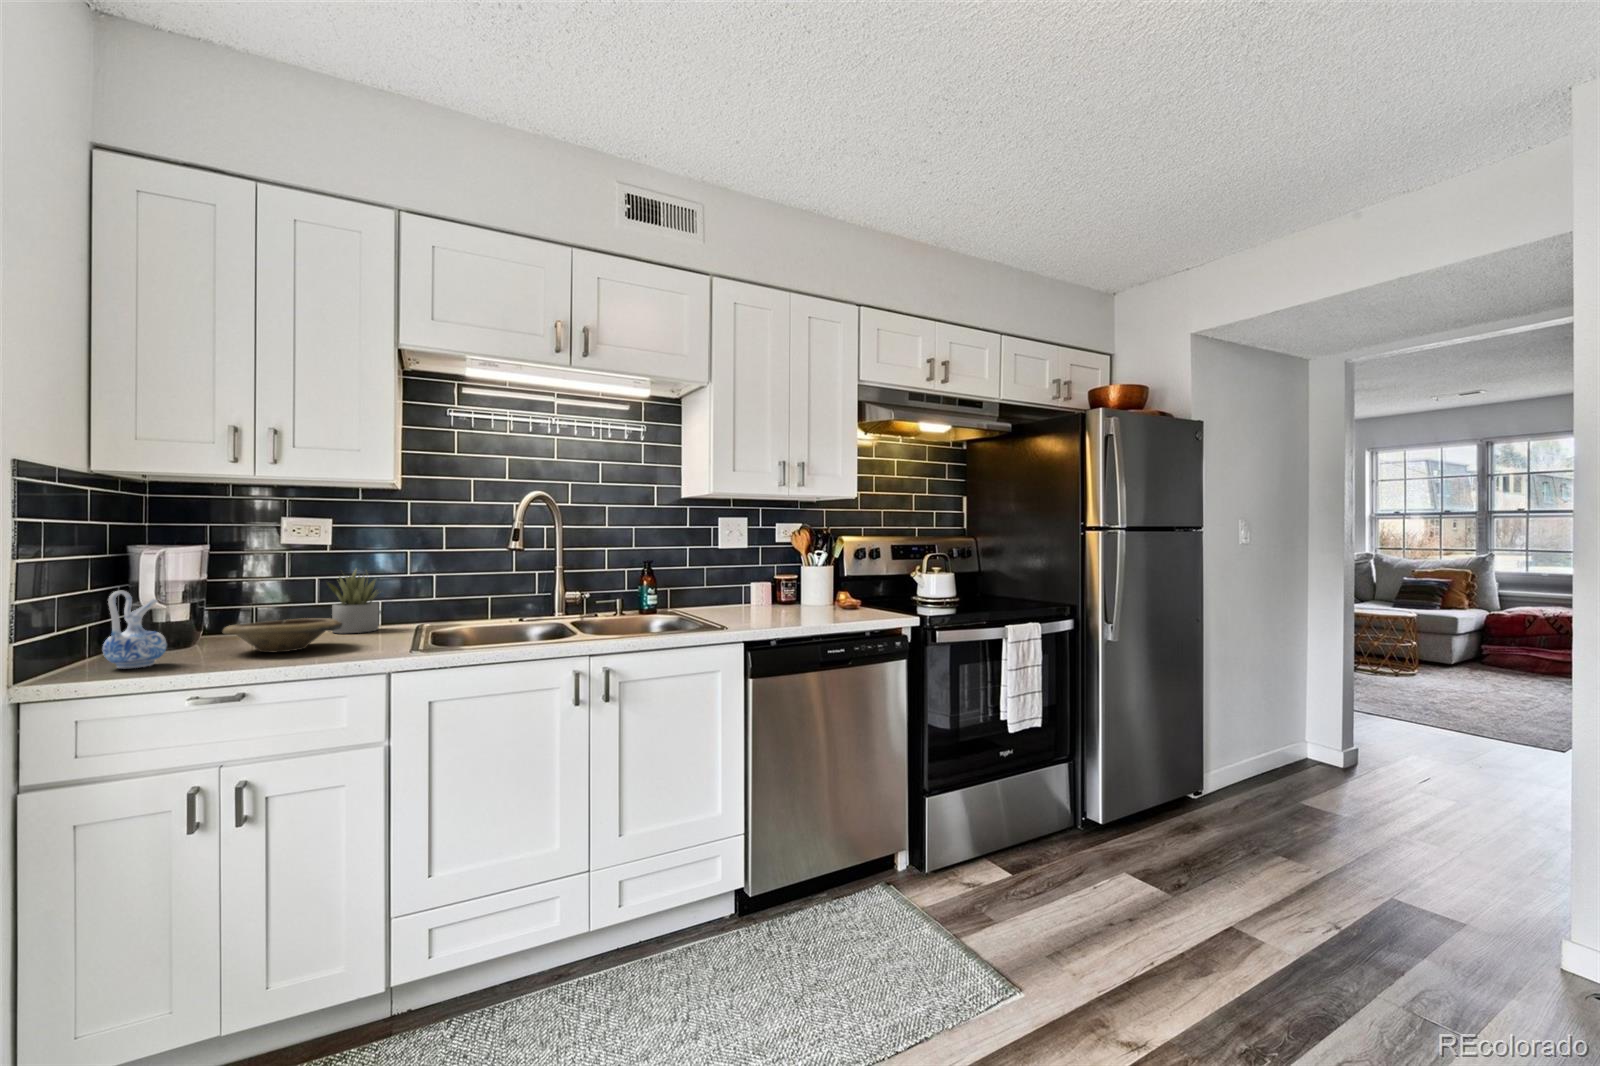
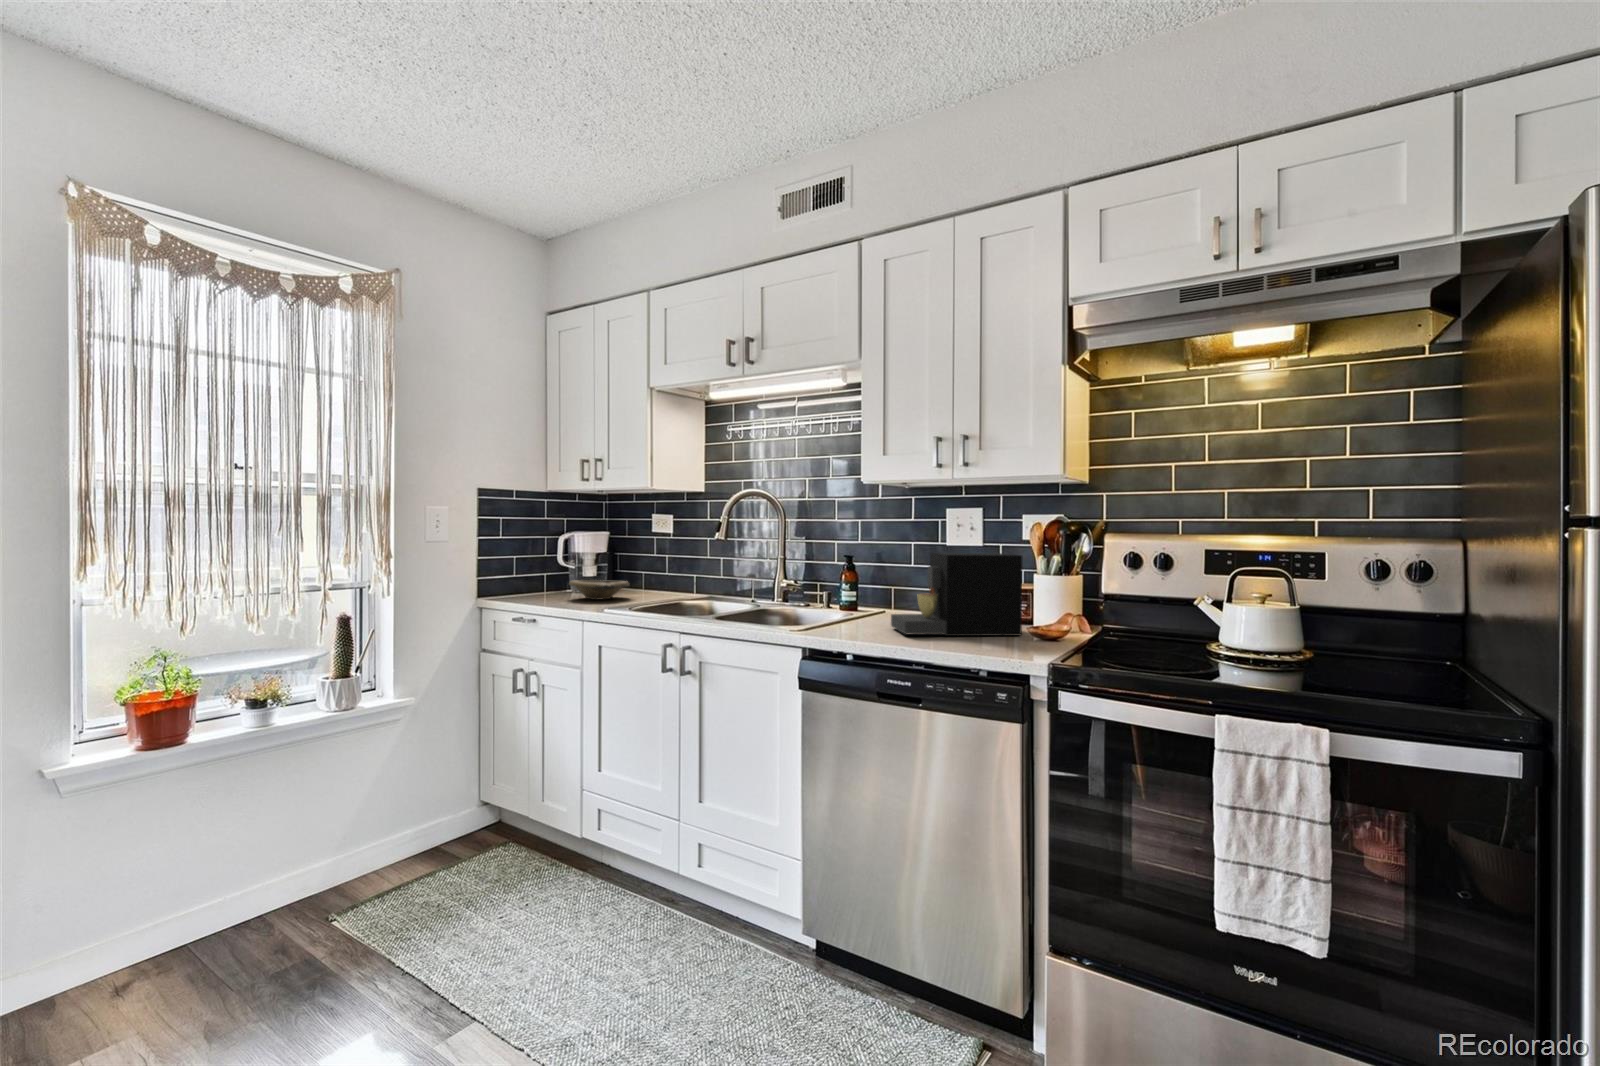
coffee maker: none [750,553,822,619] -> present [891,553,1022,636]
succulent plant: present [327,570,379,633] -> none [664,550,694,596]
ceramic pitcher: present [103,591,167,669] -> none [525,555,551,597]

